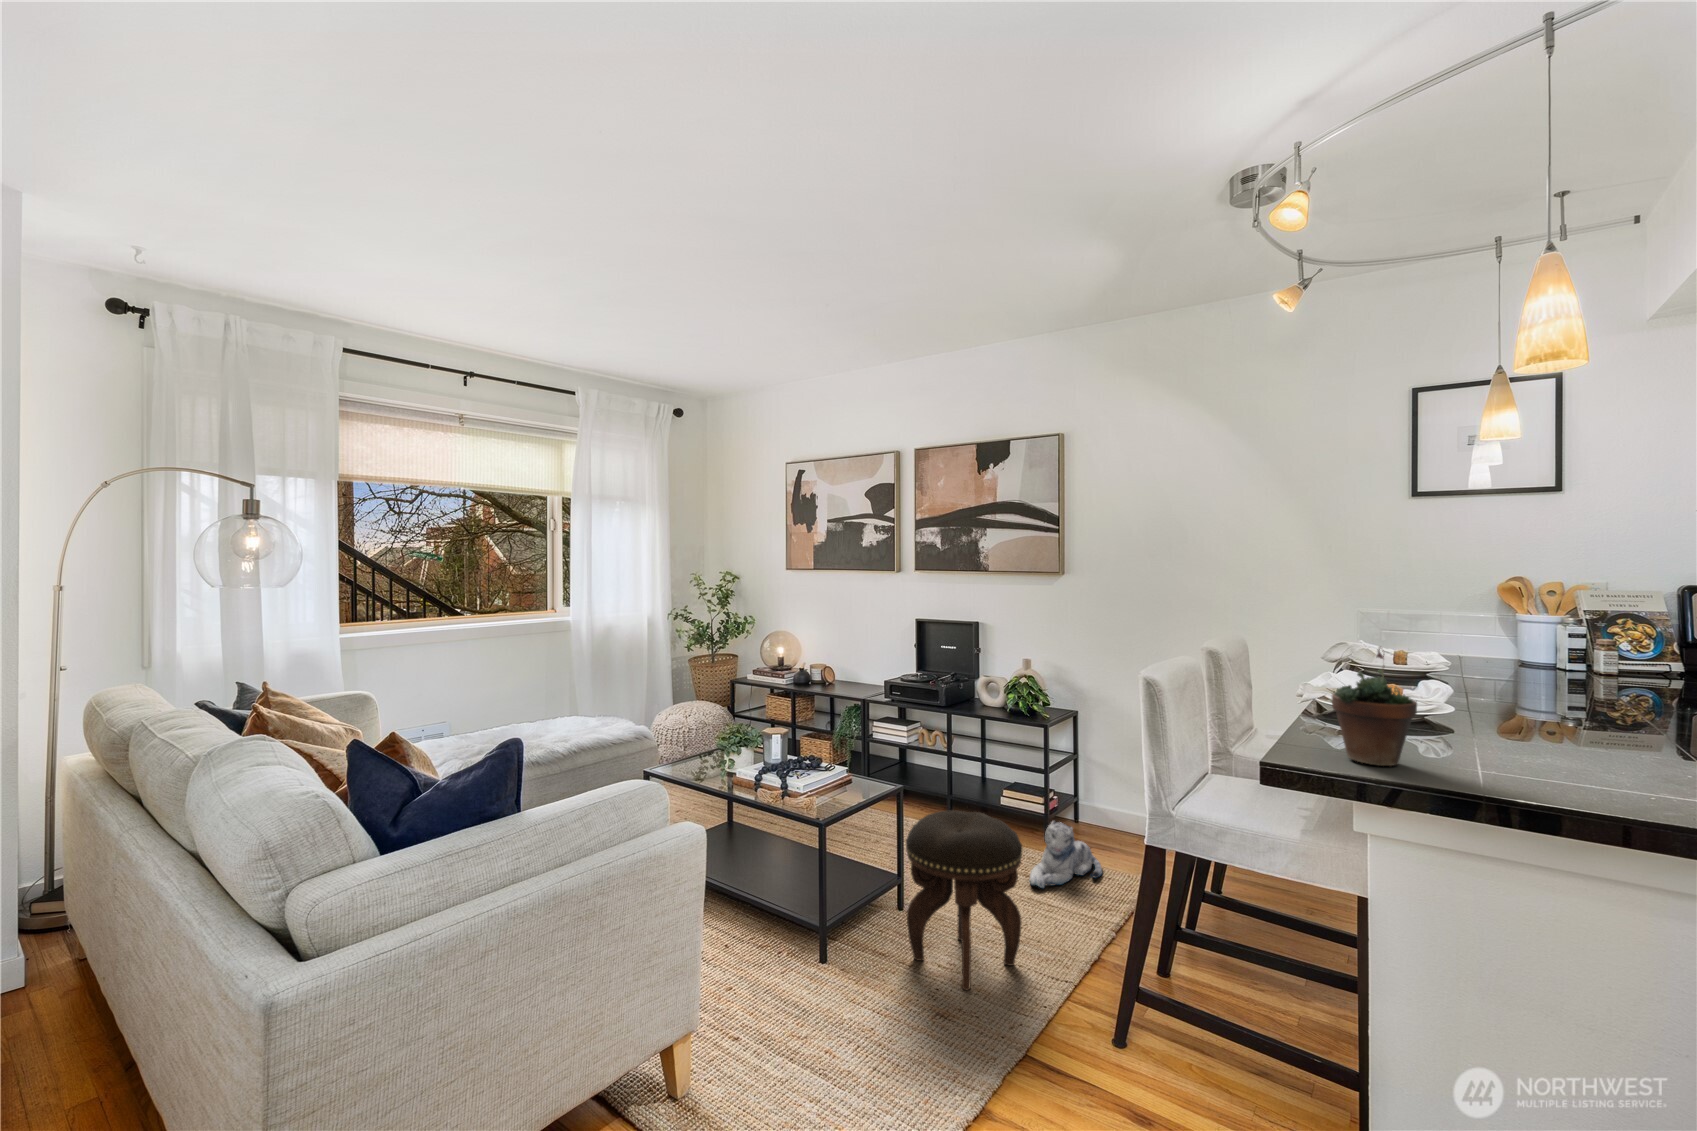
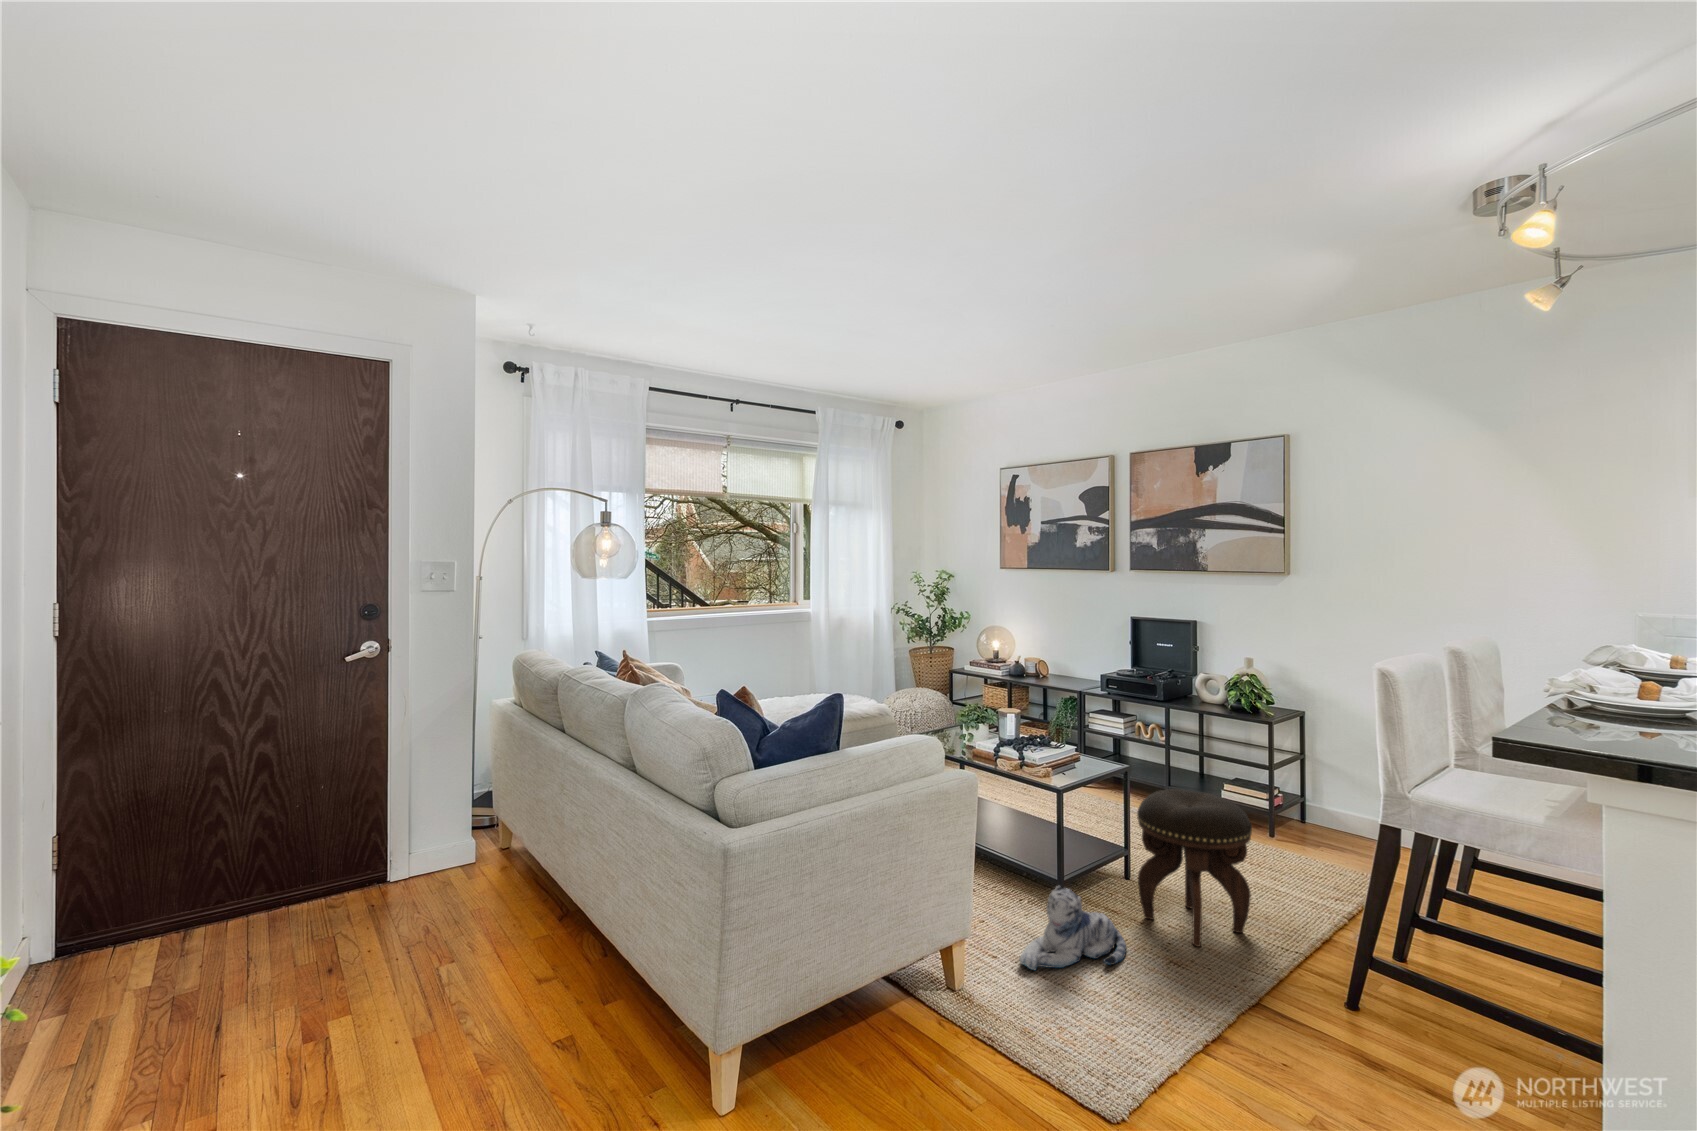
succulent plant: present [1332,646,1417,766] -> none [1563,641,1650,746]
plush toy: present [1029,821,1102,888] -> present [1019,886,1126,970]

